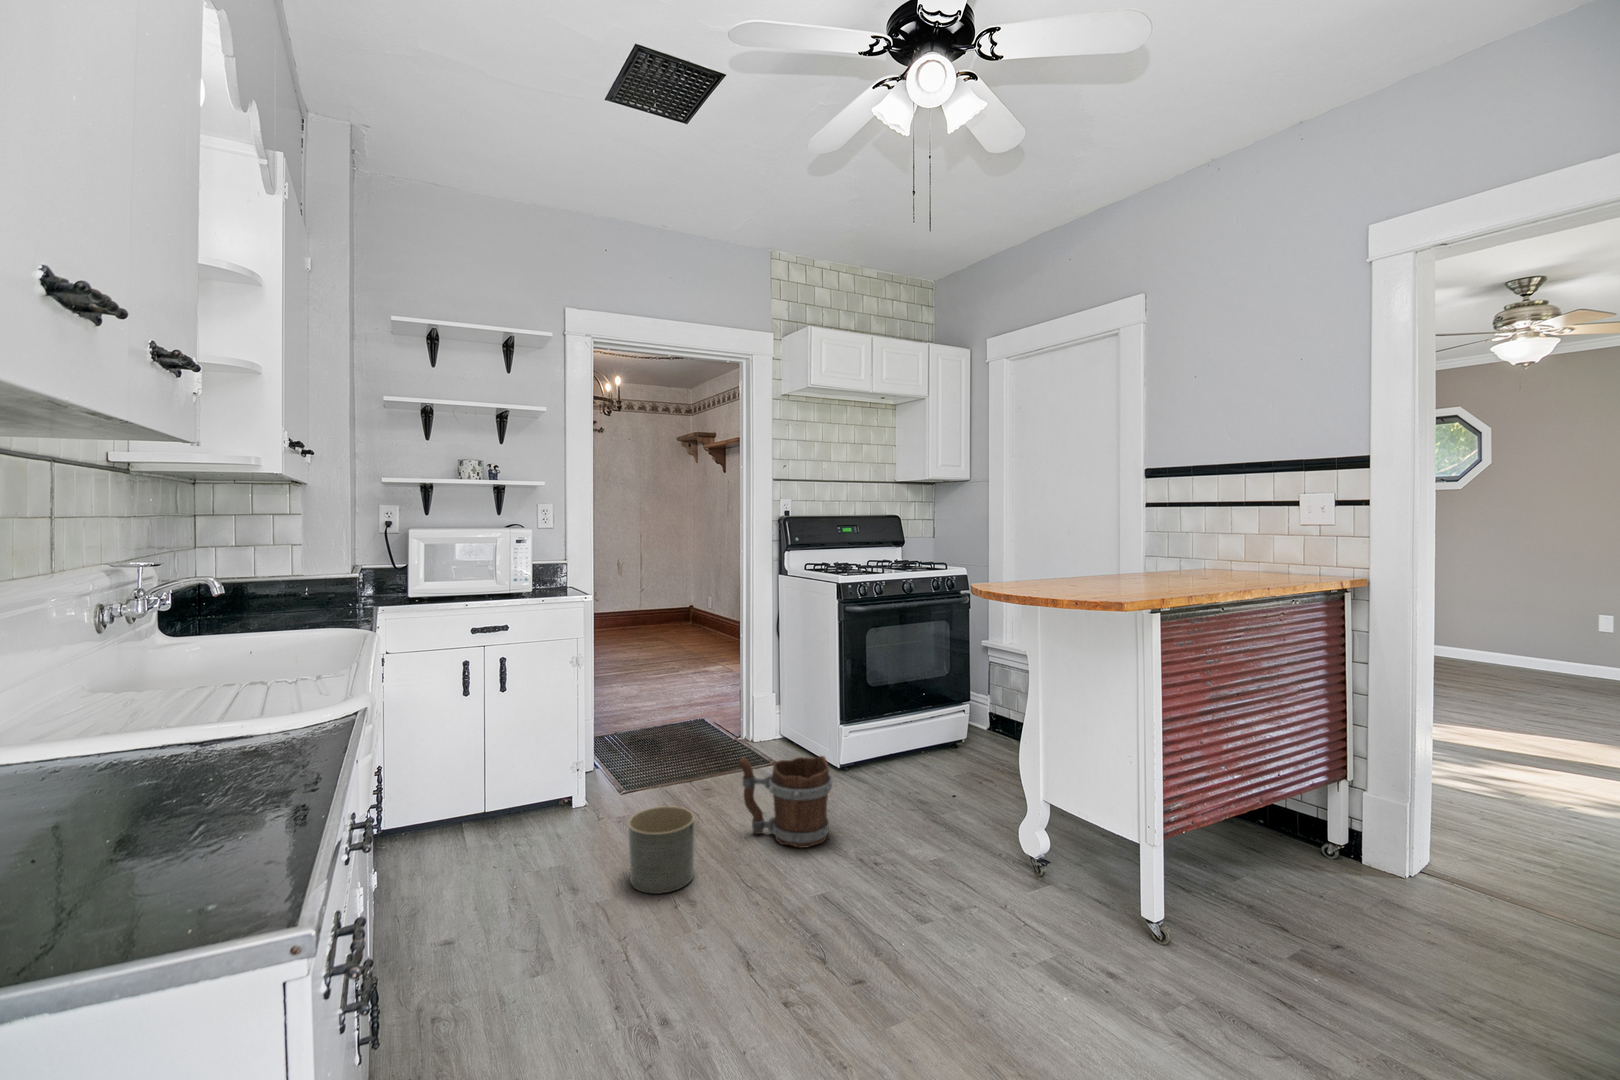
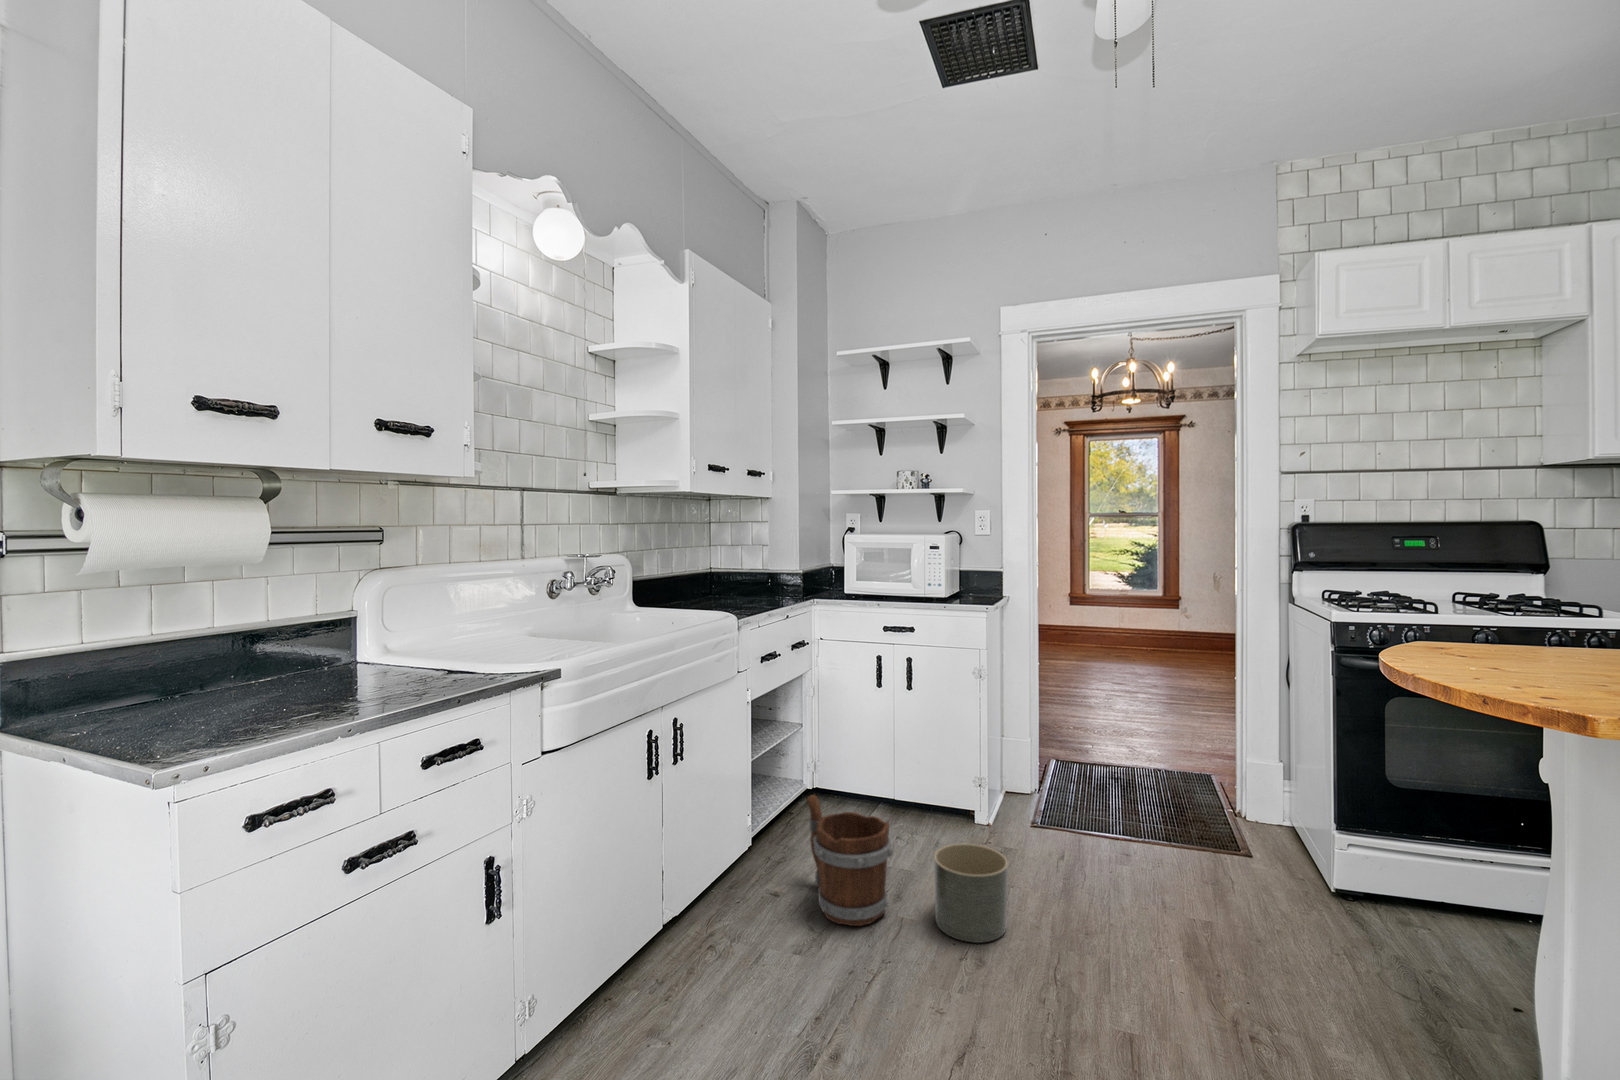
bucket: present [738,756,832,848] -> present [807,795,893,926]

